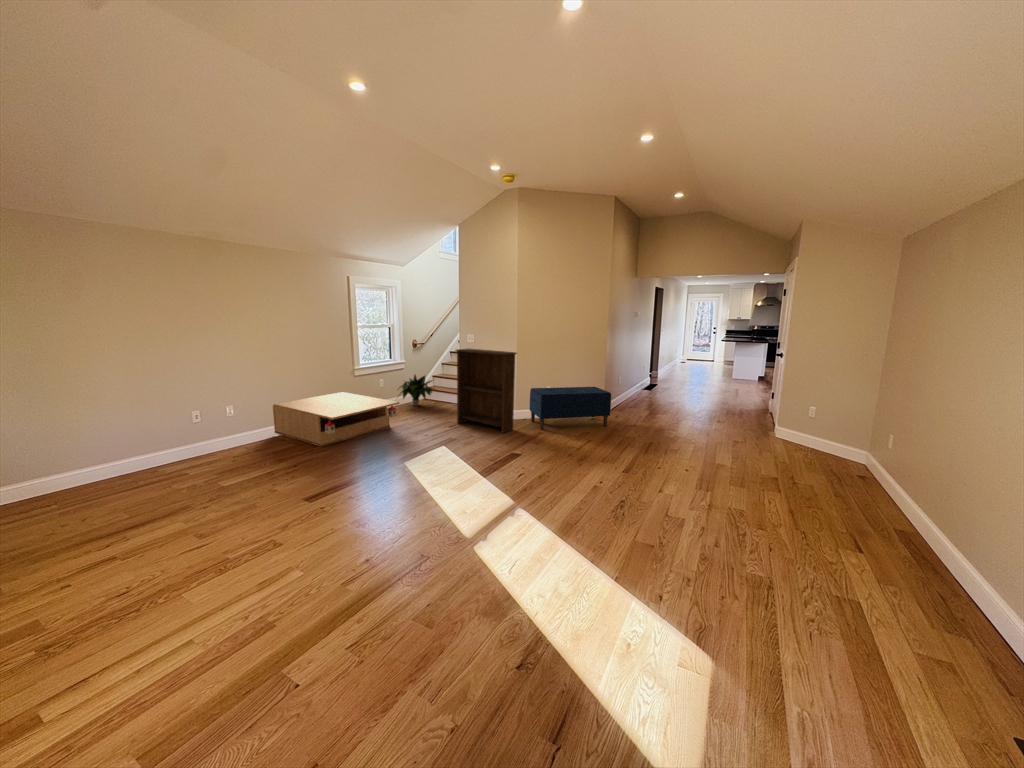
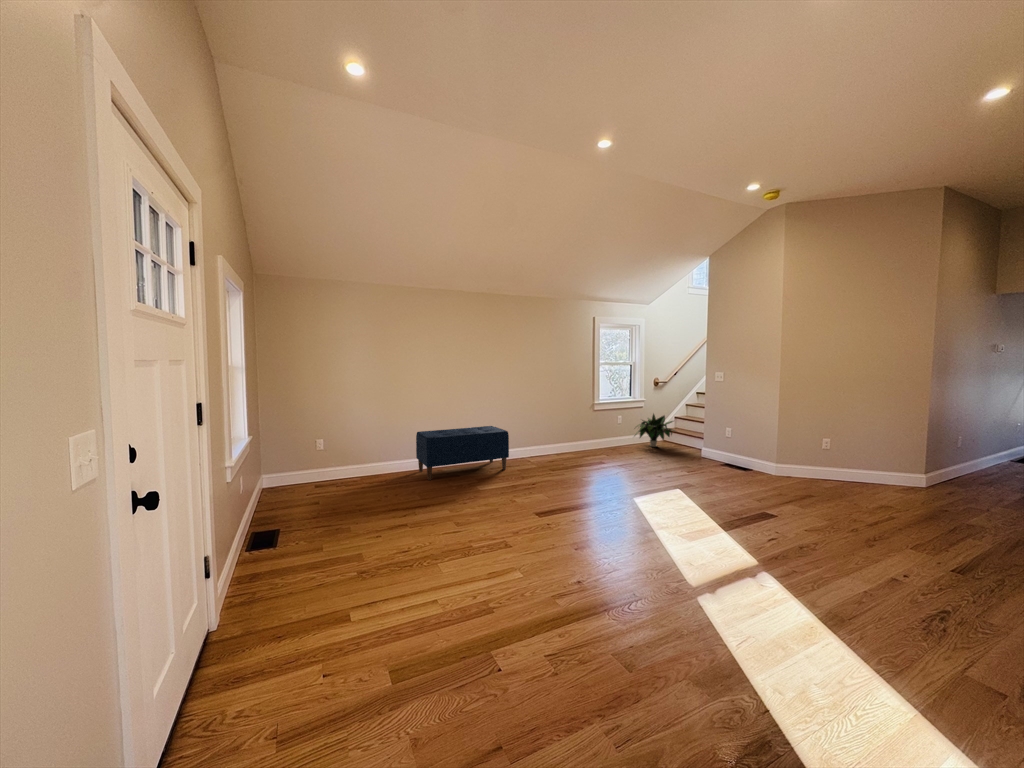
bookshelf: present [456,348,517,433] -> none [698,386,780,488]
bench: present [530,387,611,429] -> present [416,426,509,480]
coffee table: present [273,392,399,447] -> none [524,426,633,472]

